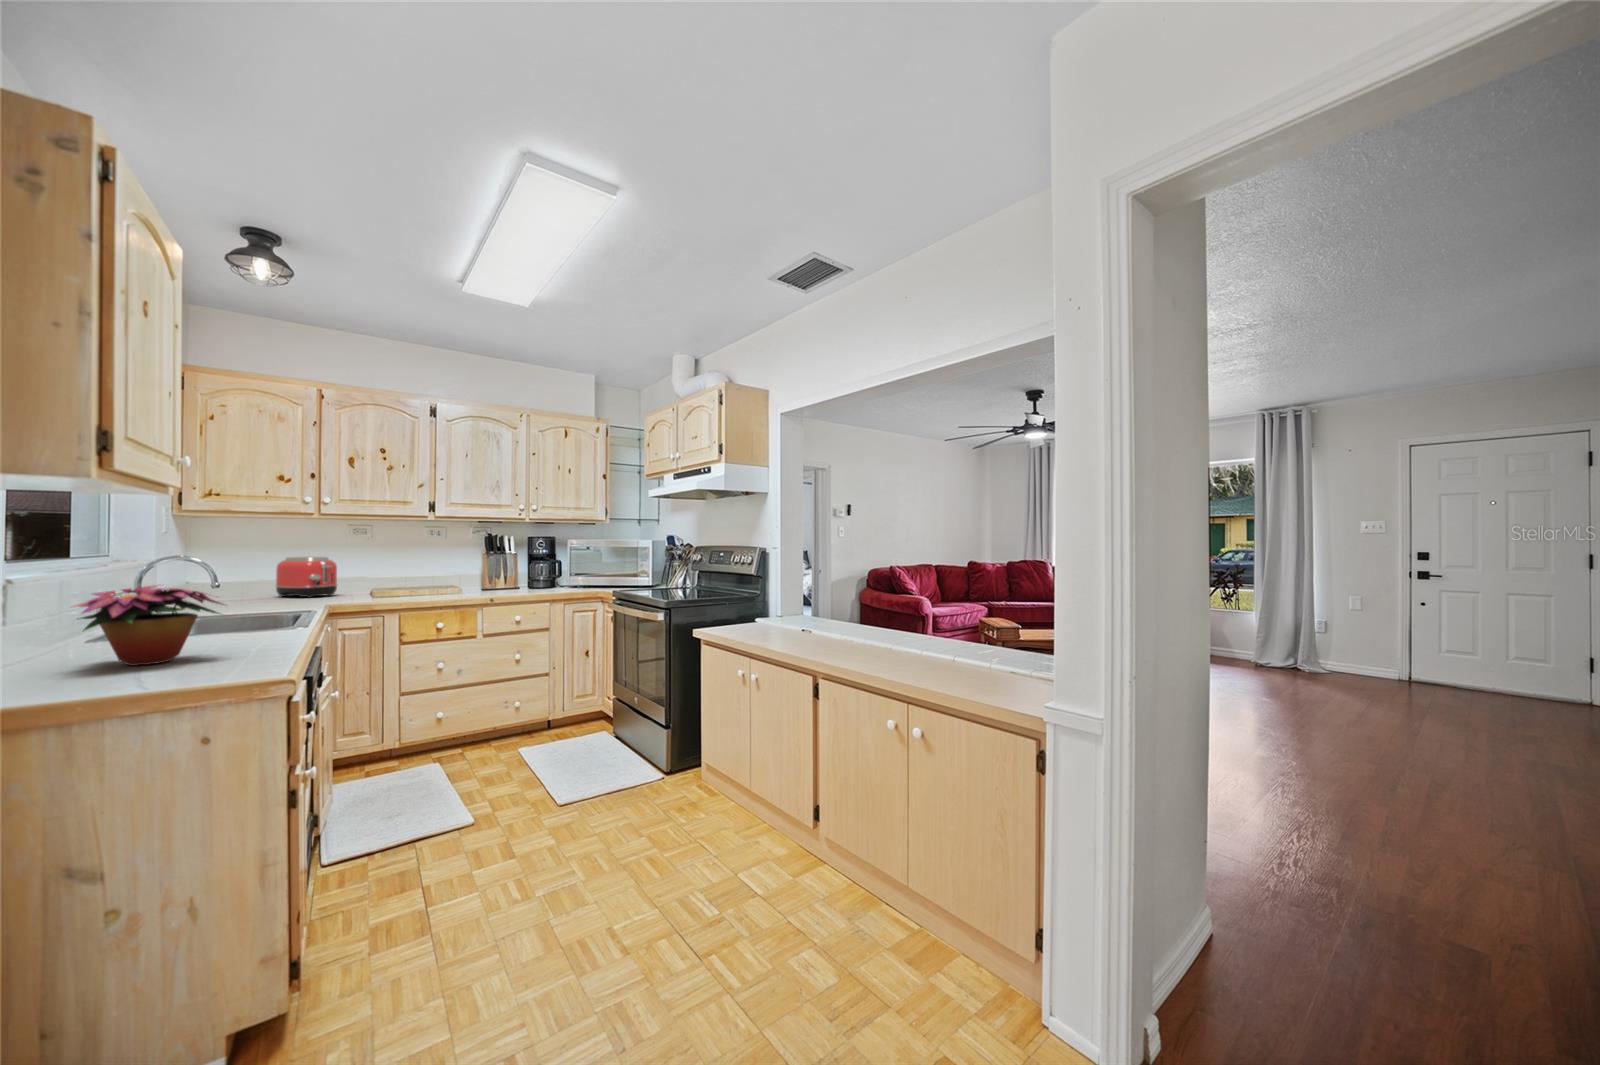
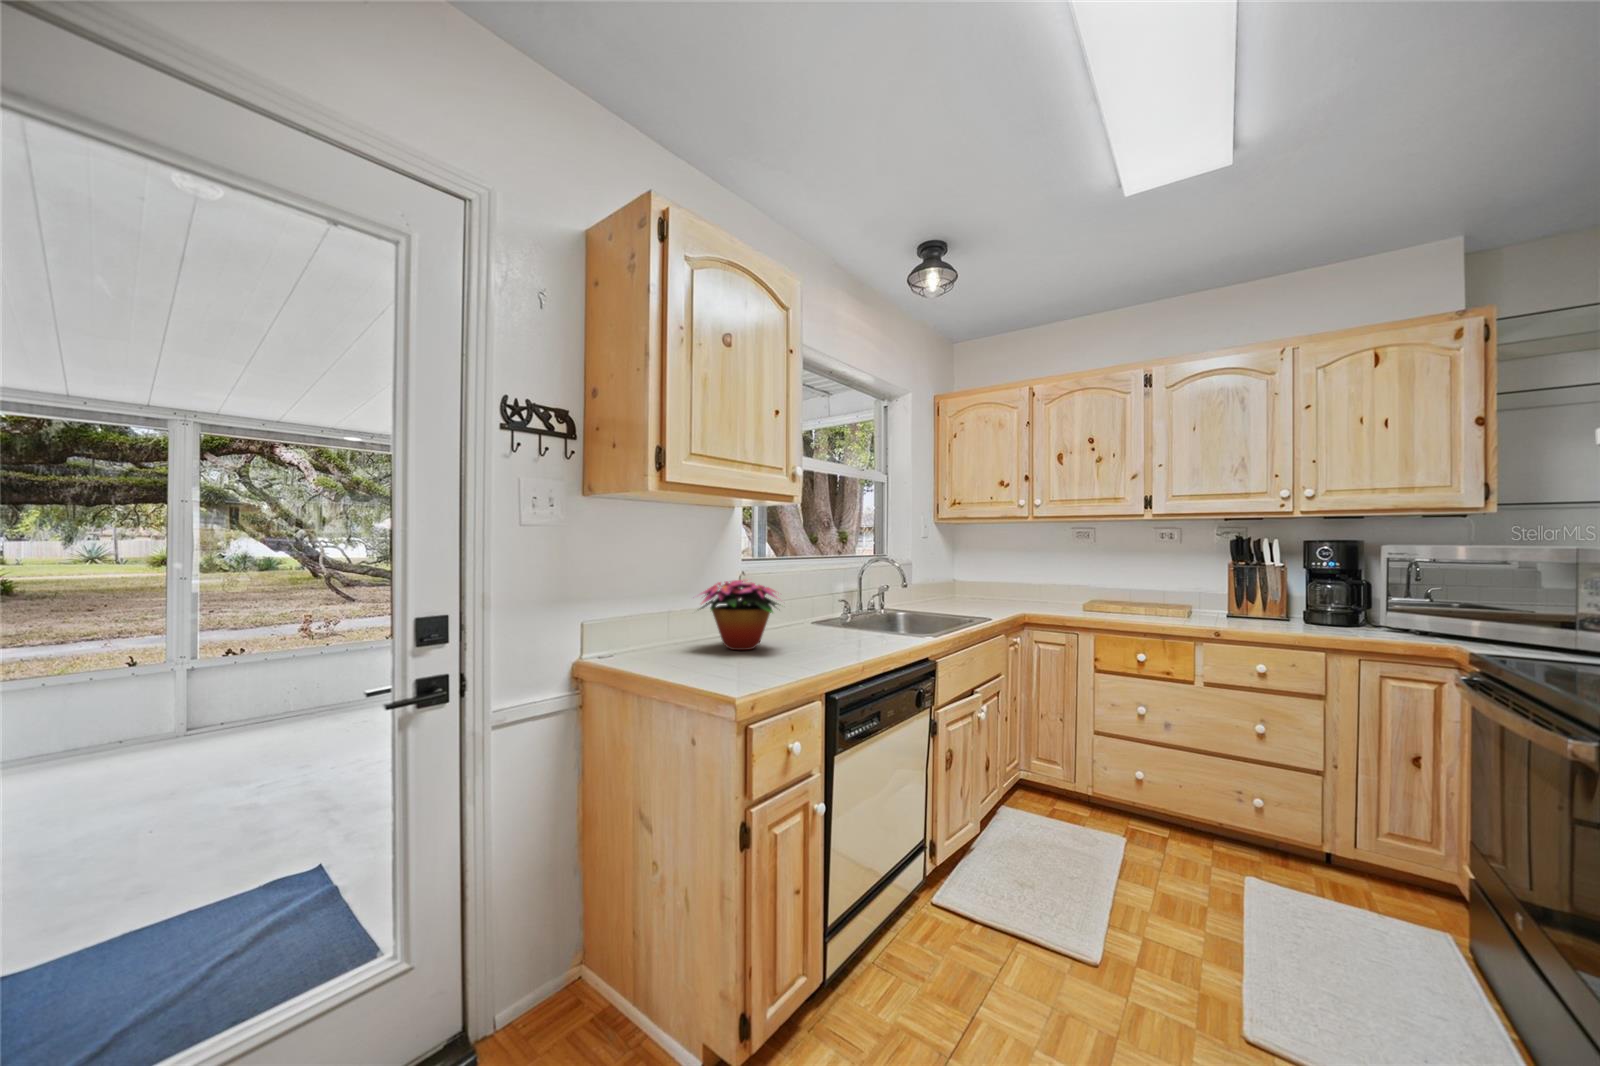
toaster: present [276,557,337,598] -> none [1009,562,1058,604]

